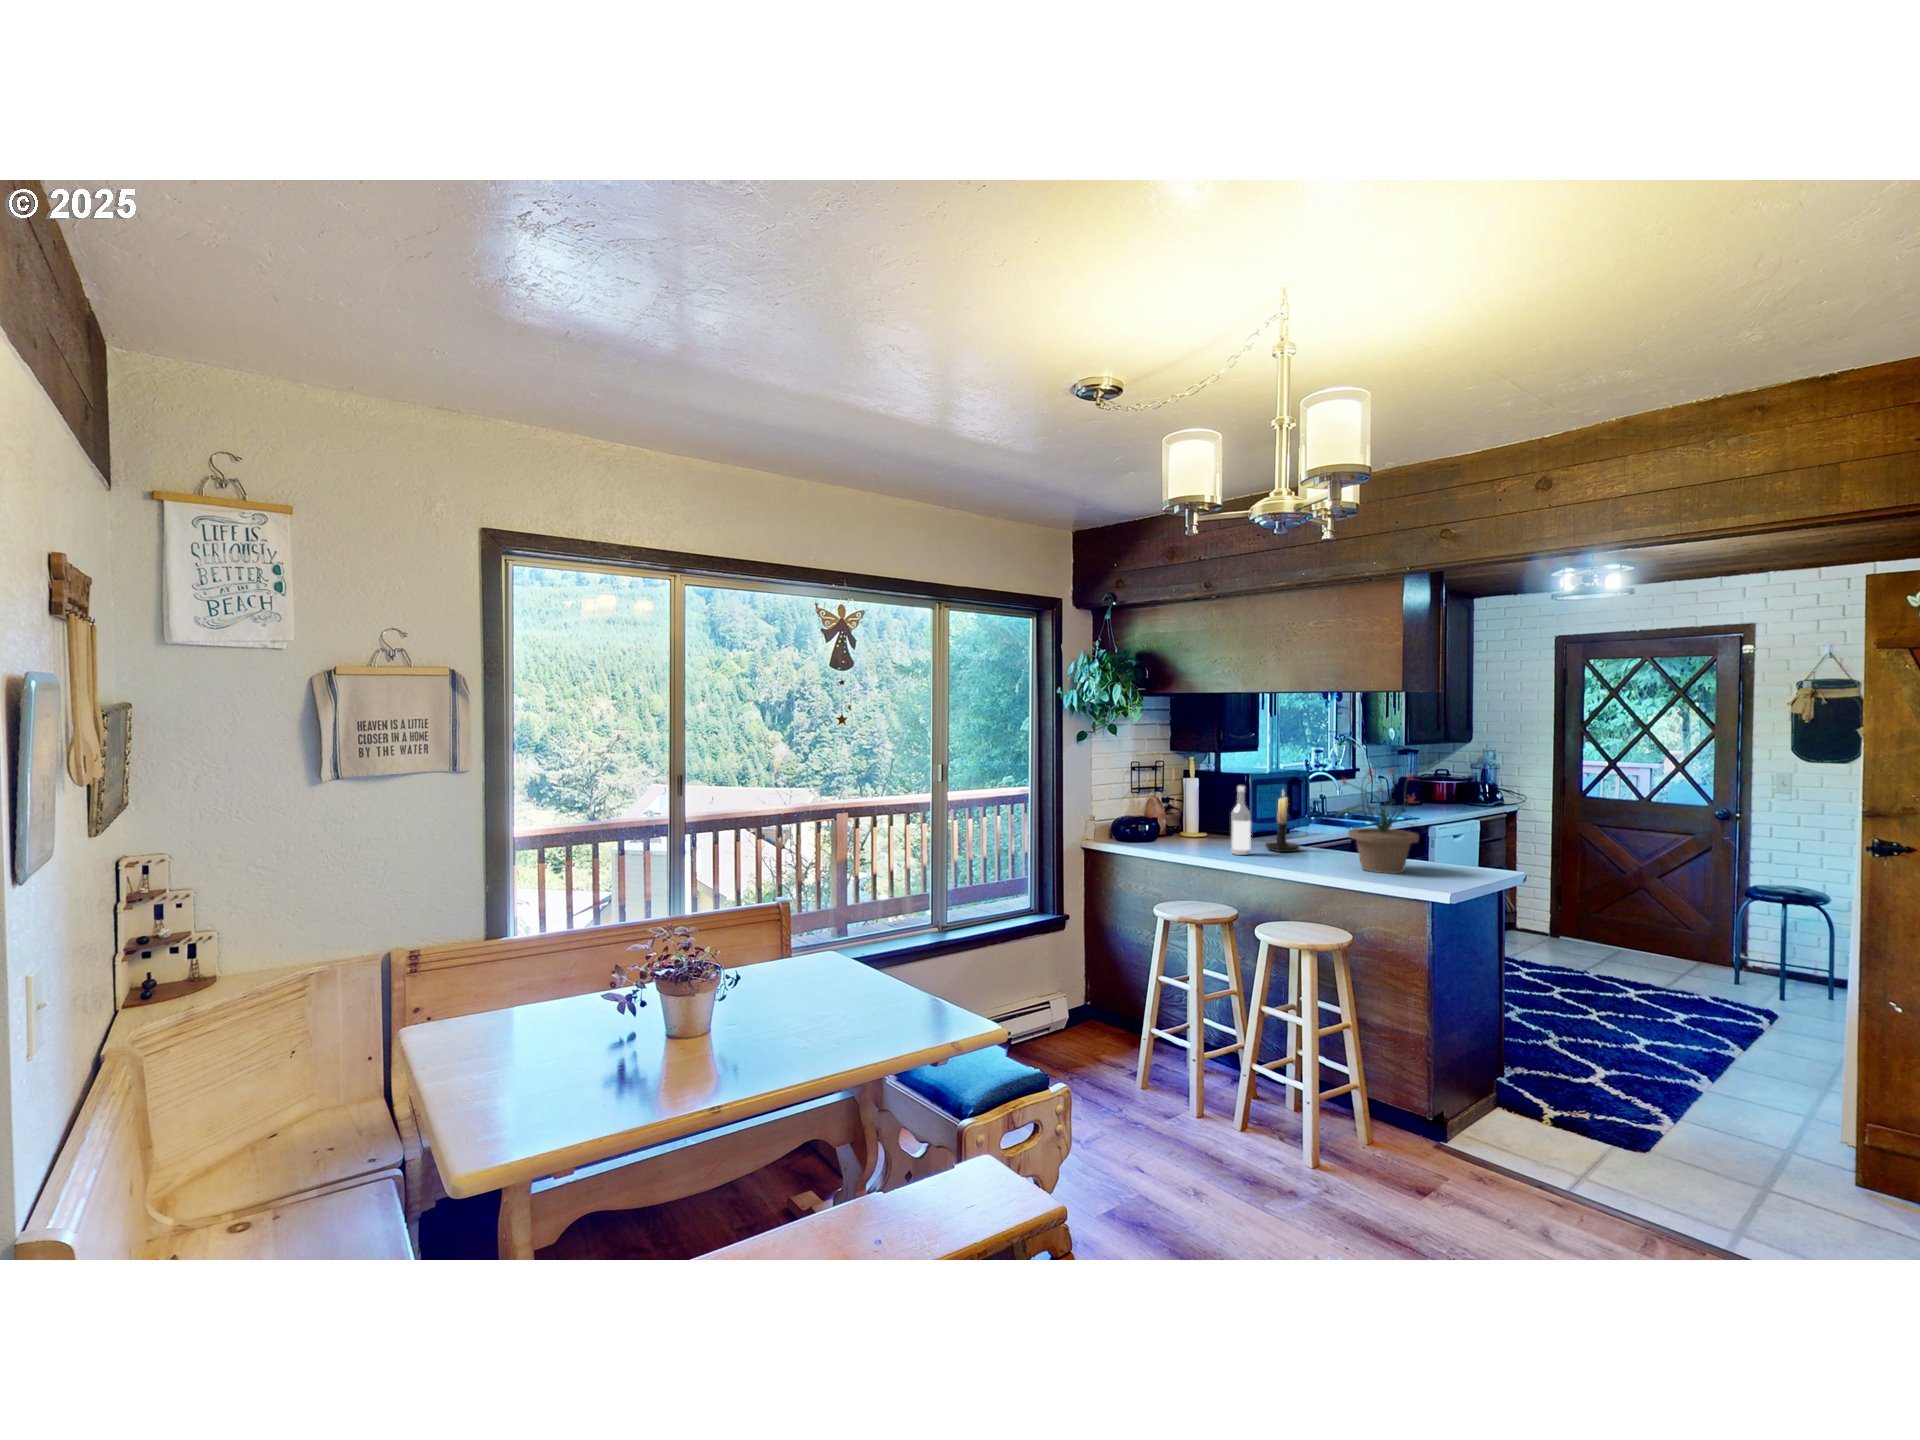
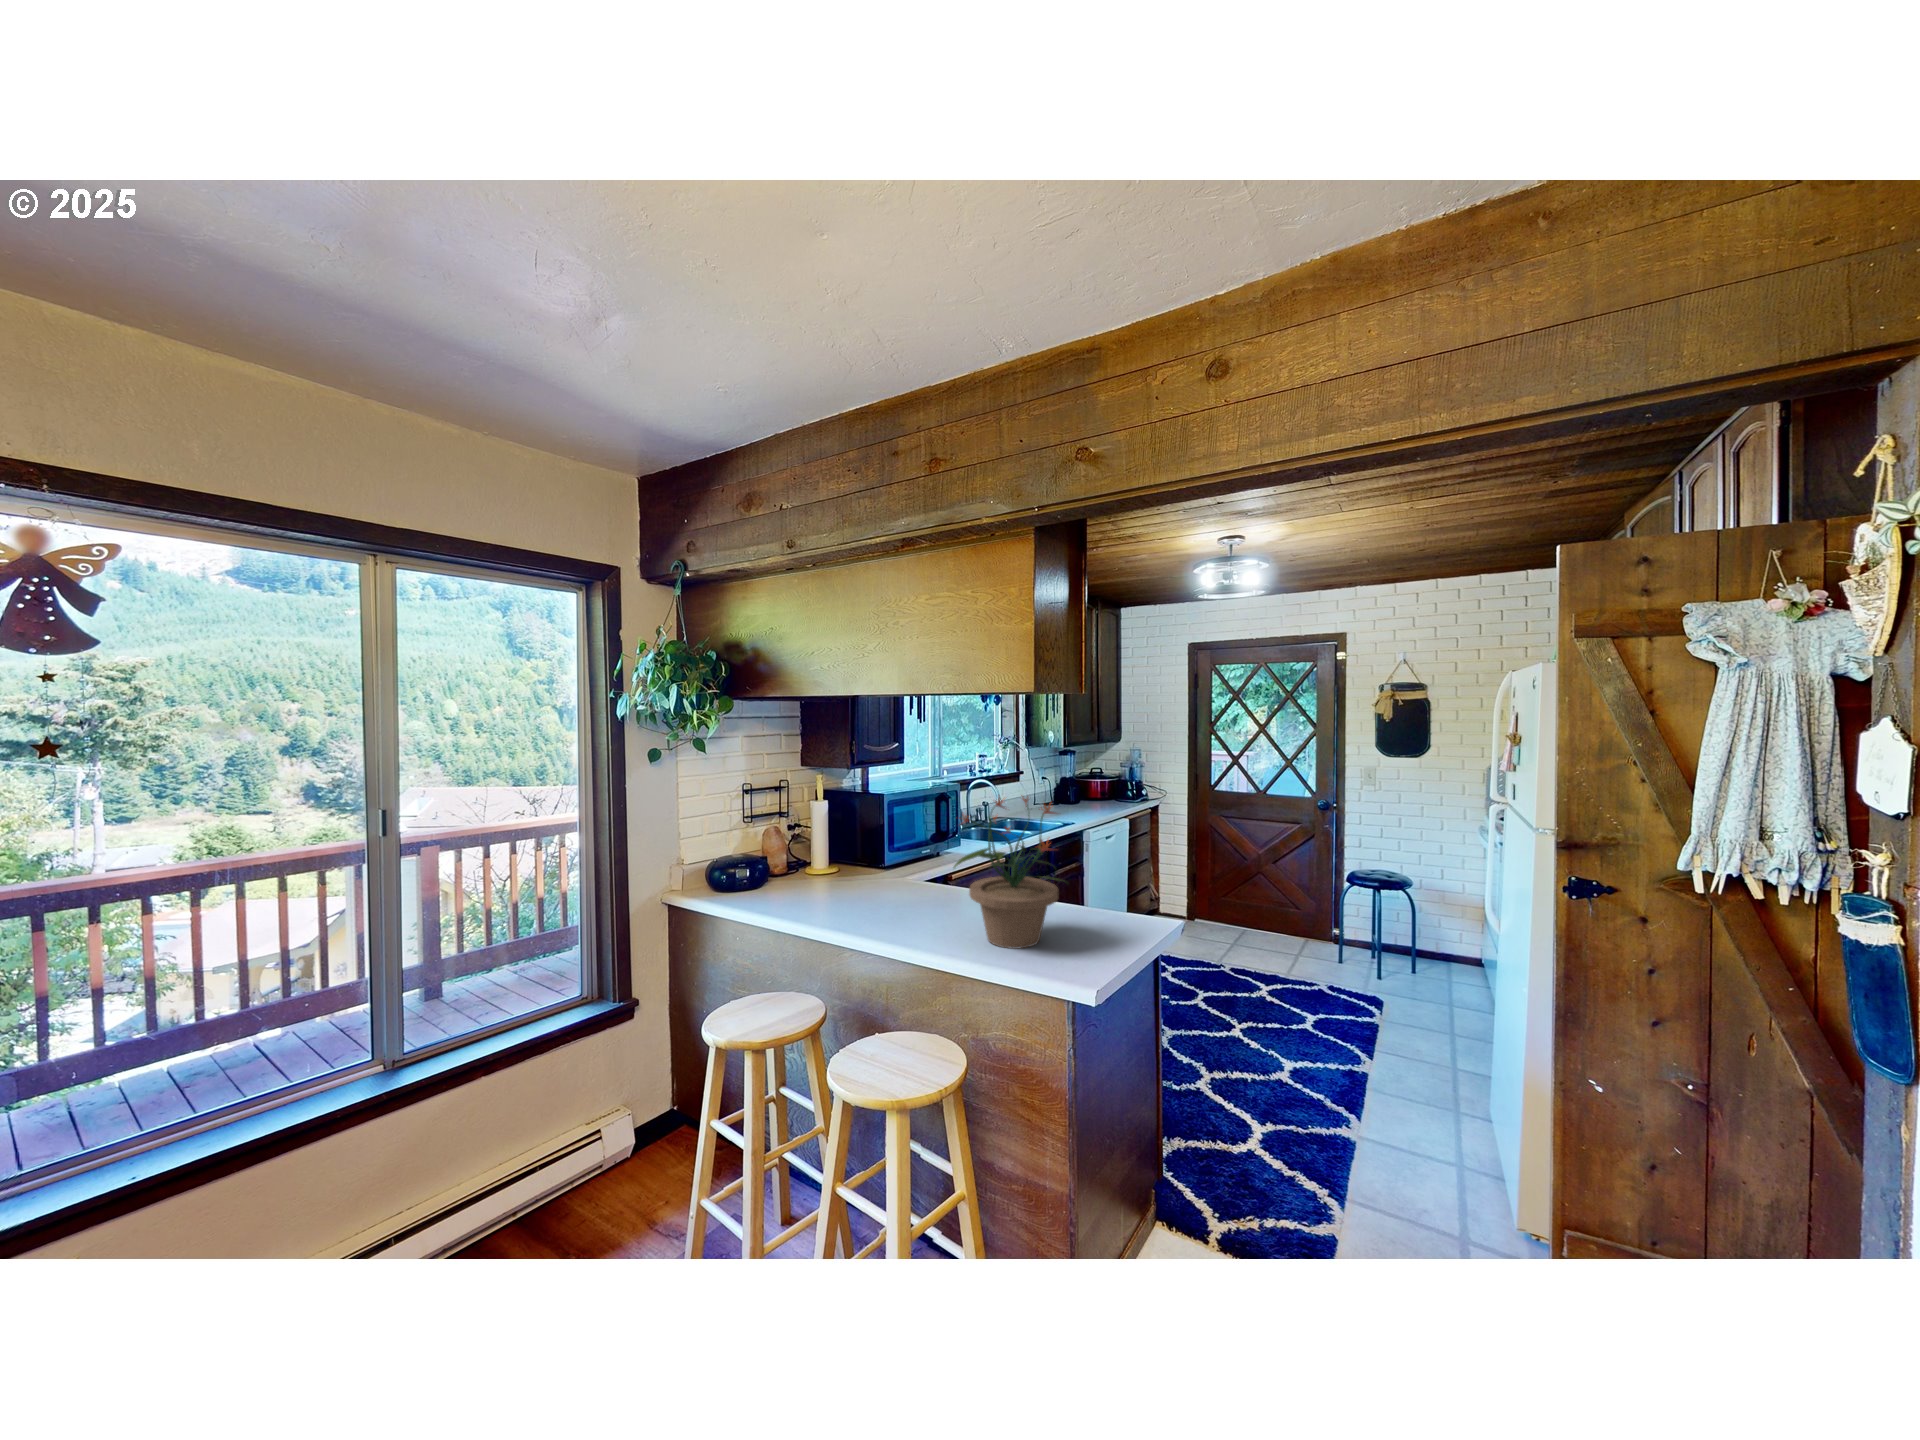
wine bottle: present [1231,786,1251,855] -> none [834,820,859,915]
candle holder: present [1265,791,1299,852] -> none [886,818,927,904]

